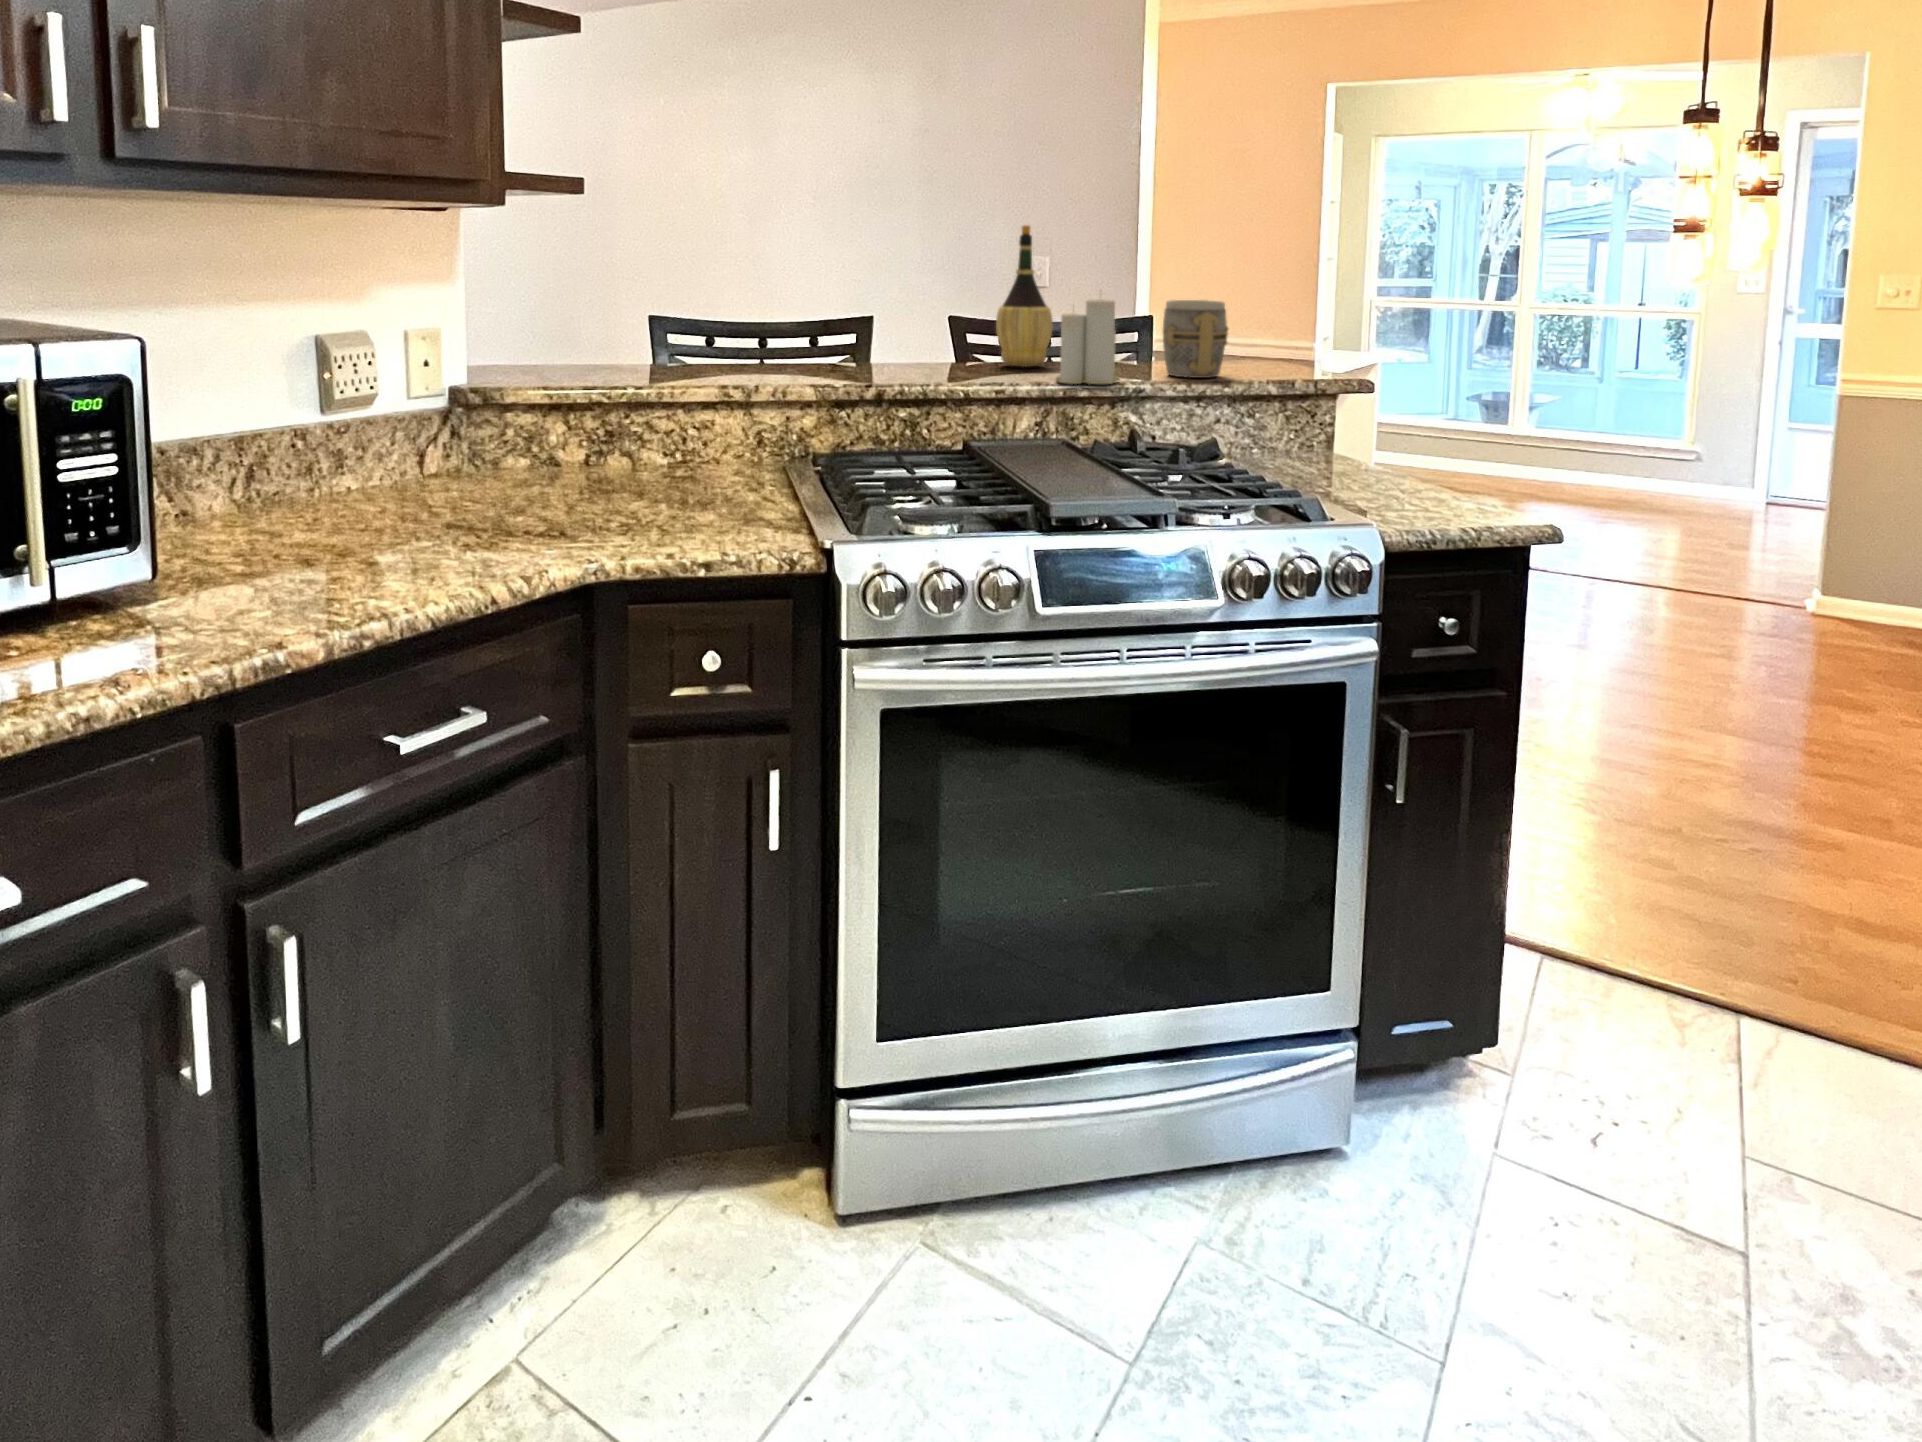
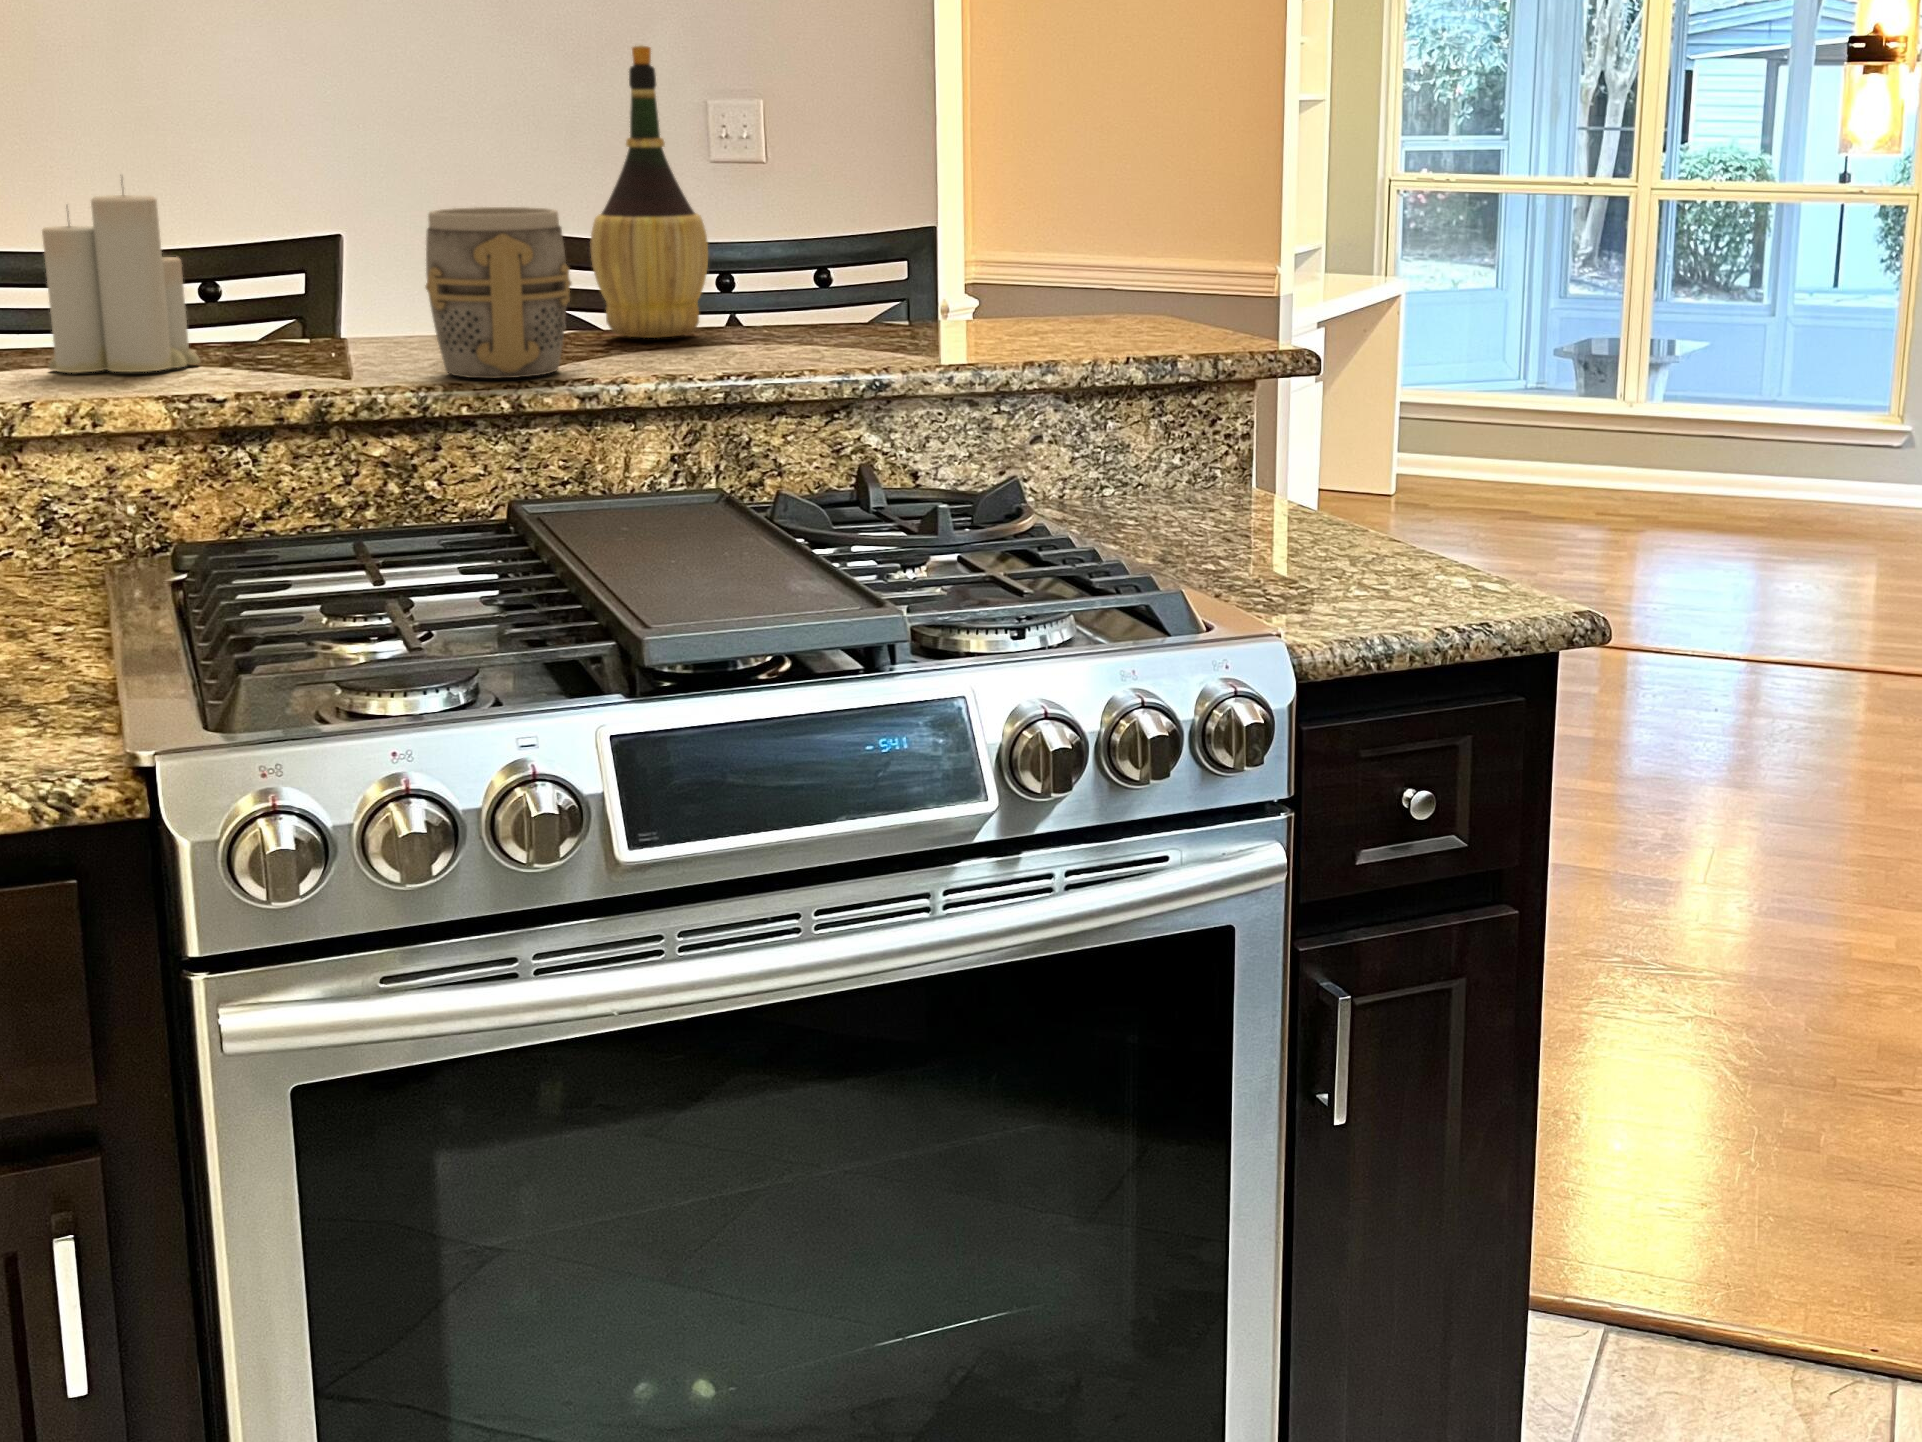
candle: present [1055,299,1120,384] -> present [42,184,200,373]
mug: present [1163,300,1228,378] -> present [426,207,571,378]

